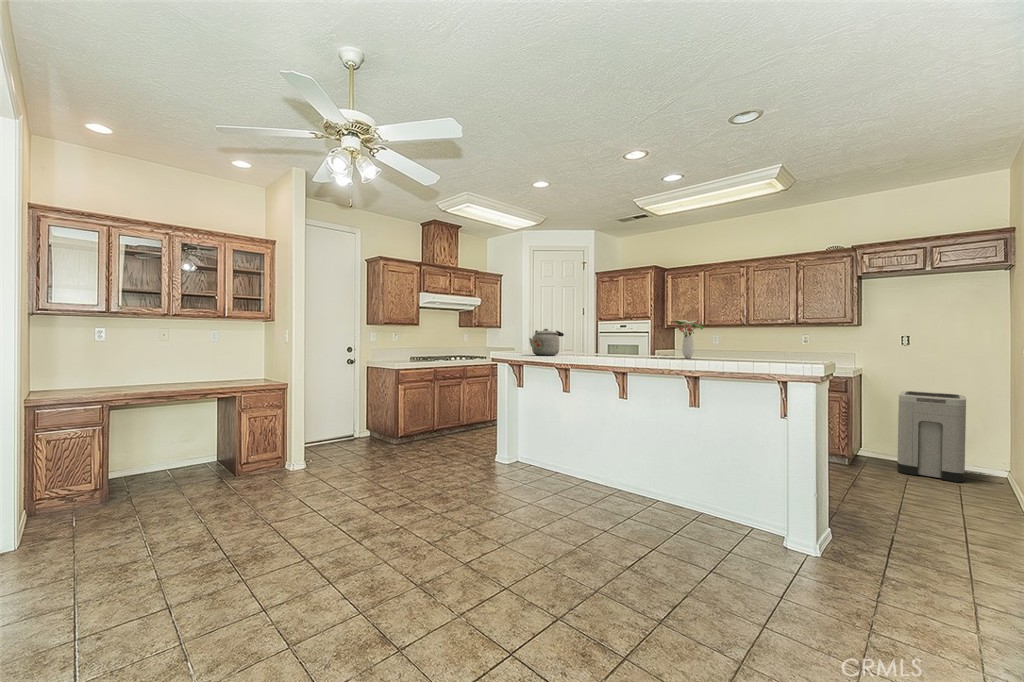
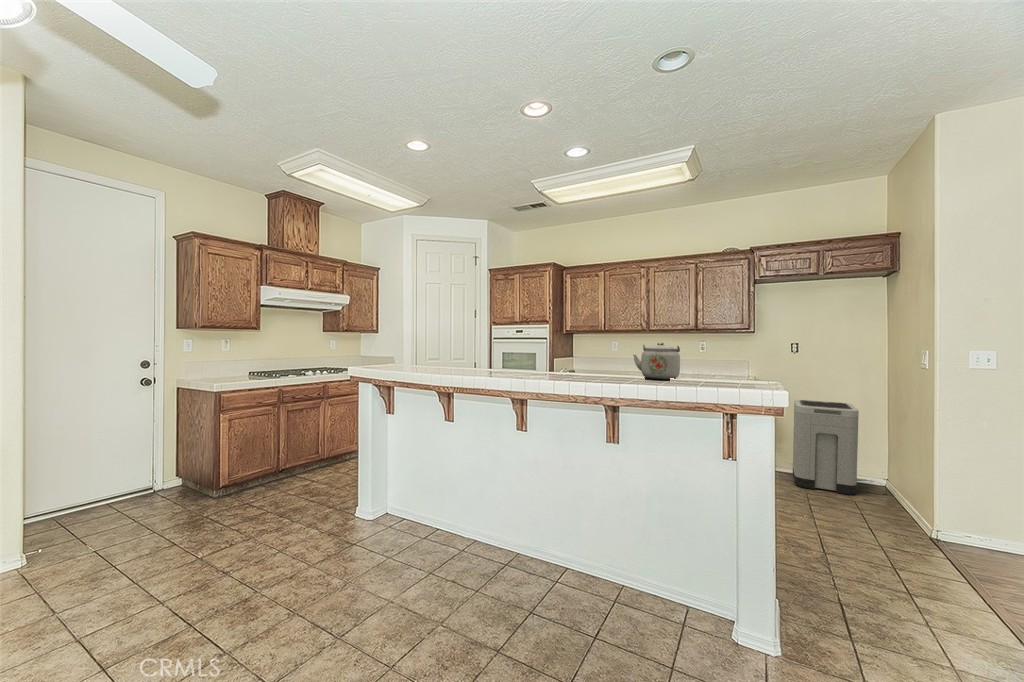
flower arrangement: present [669,320,703,358] -> none [575,328,615,374]
kettle: present [529,329,564,356] -> present [633,342,680,380]

